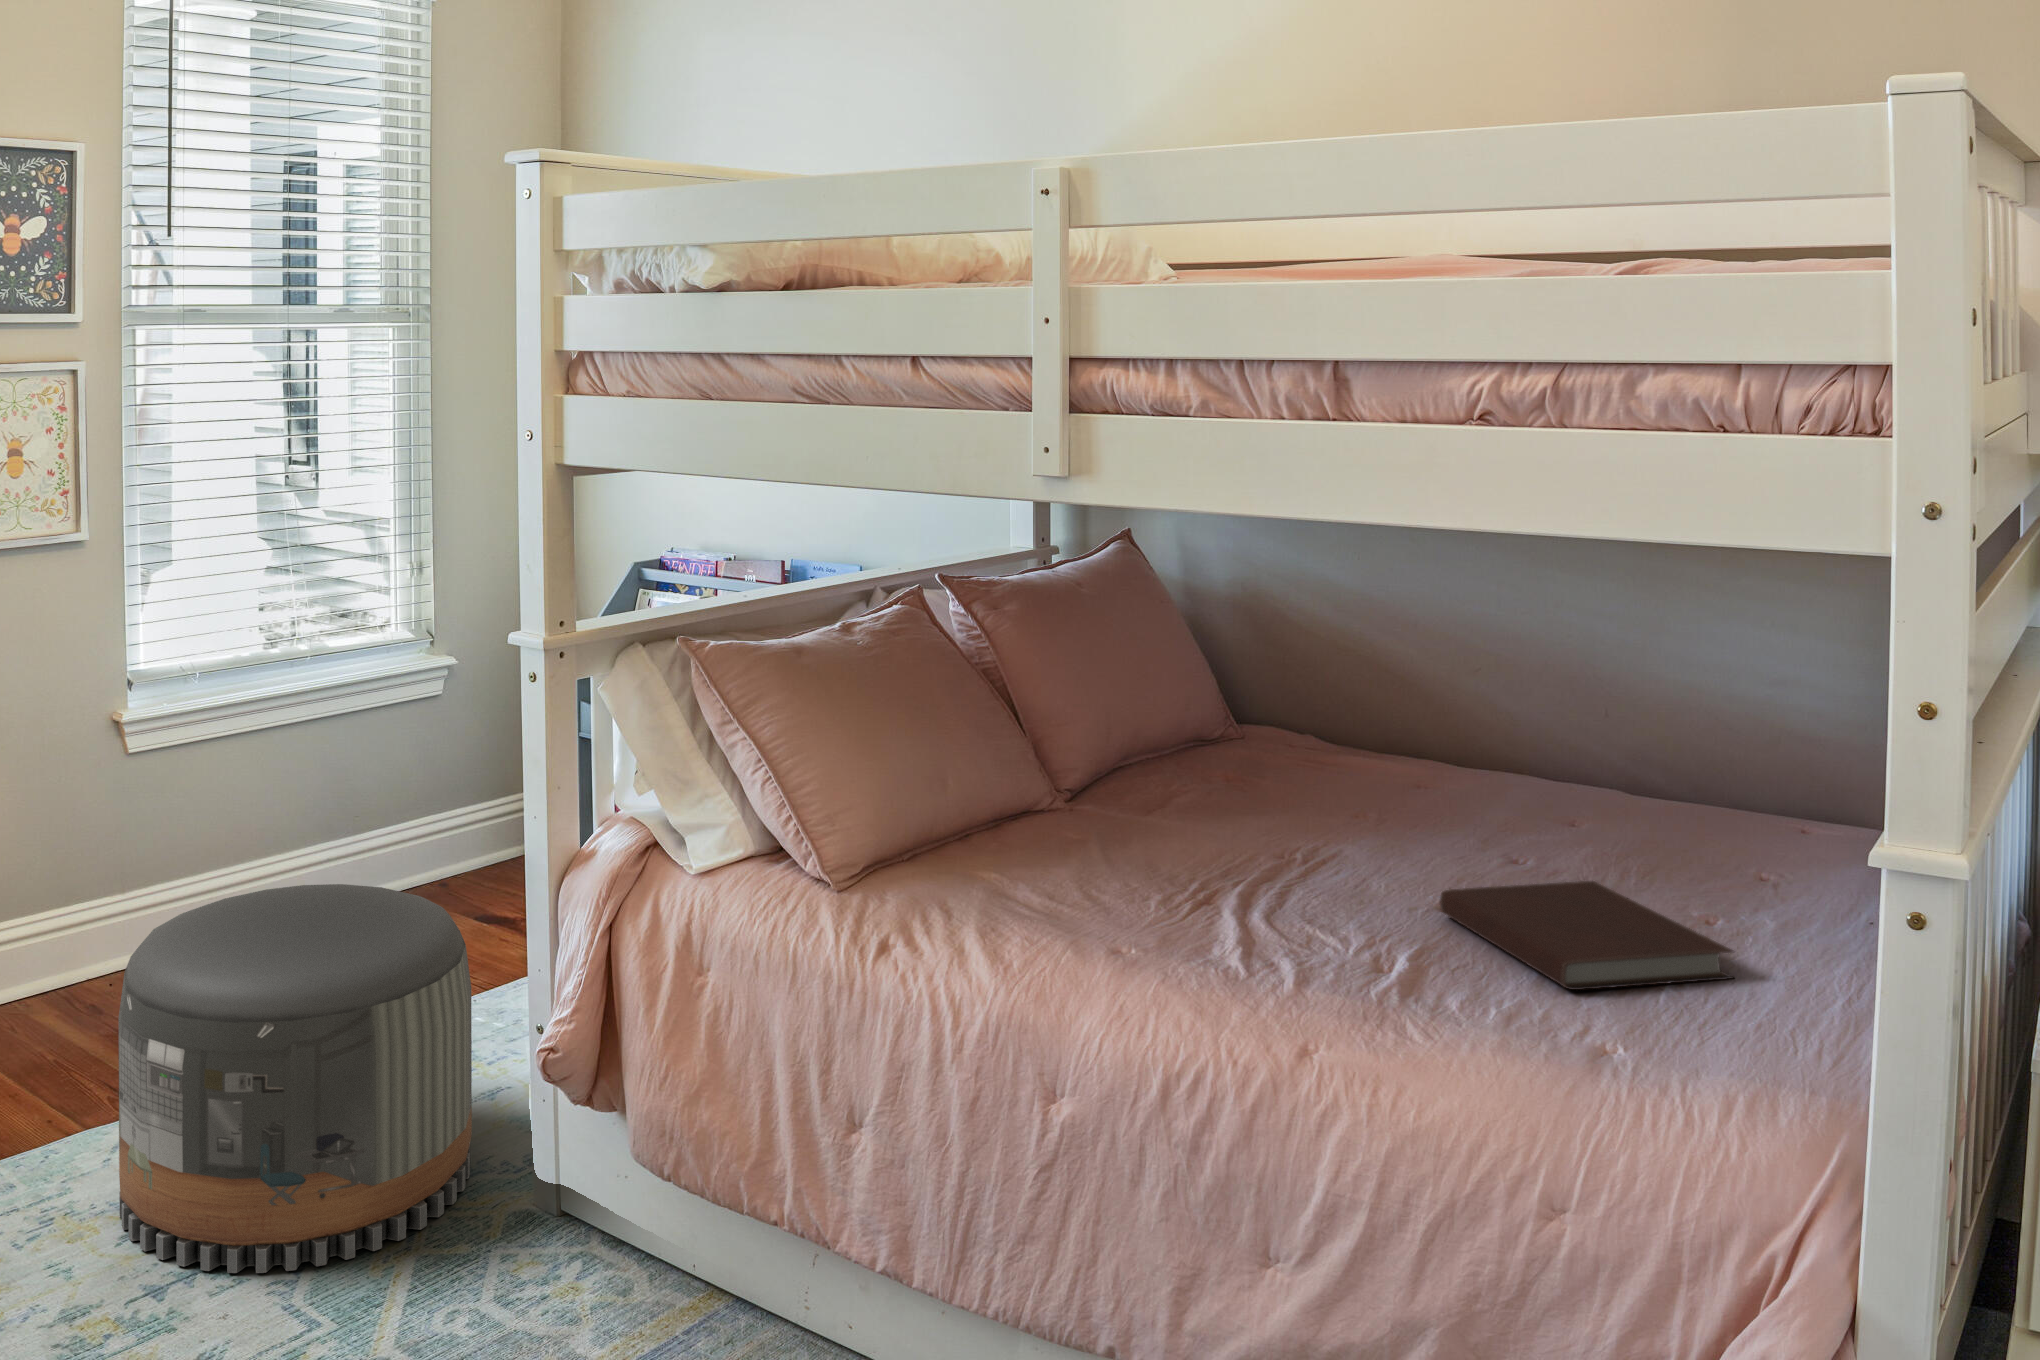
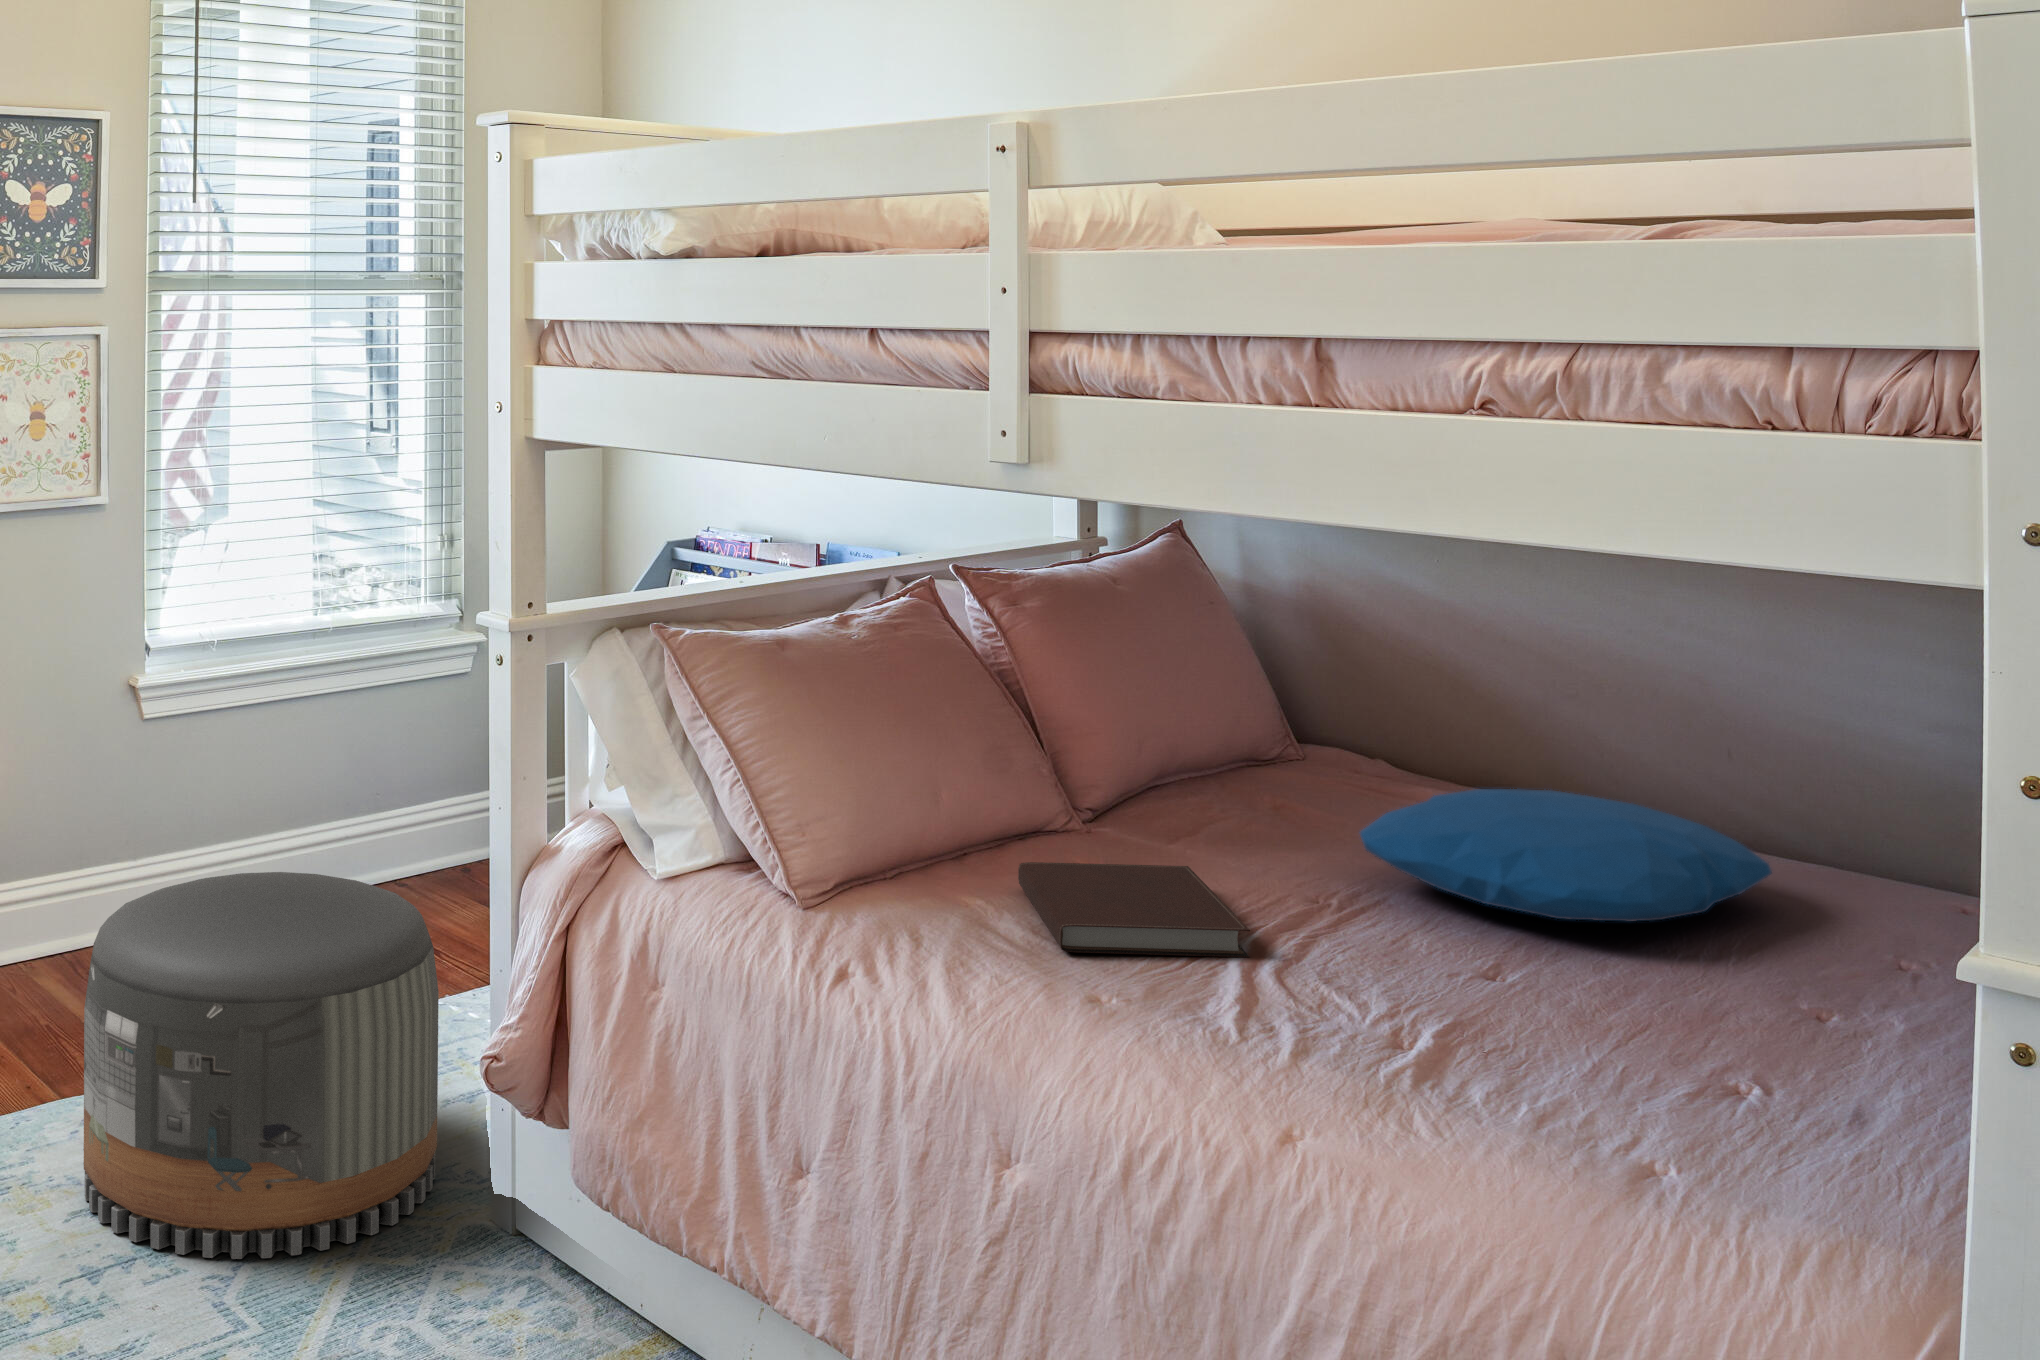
pillow: none [1294,736,1614,844] -> present [1360,789,1772,922]
notebook: present [1440,881,1733,990] -> present [1018,862,1250,957]

